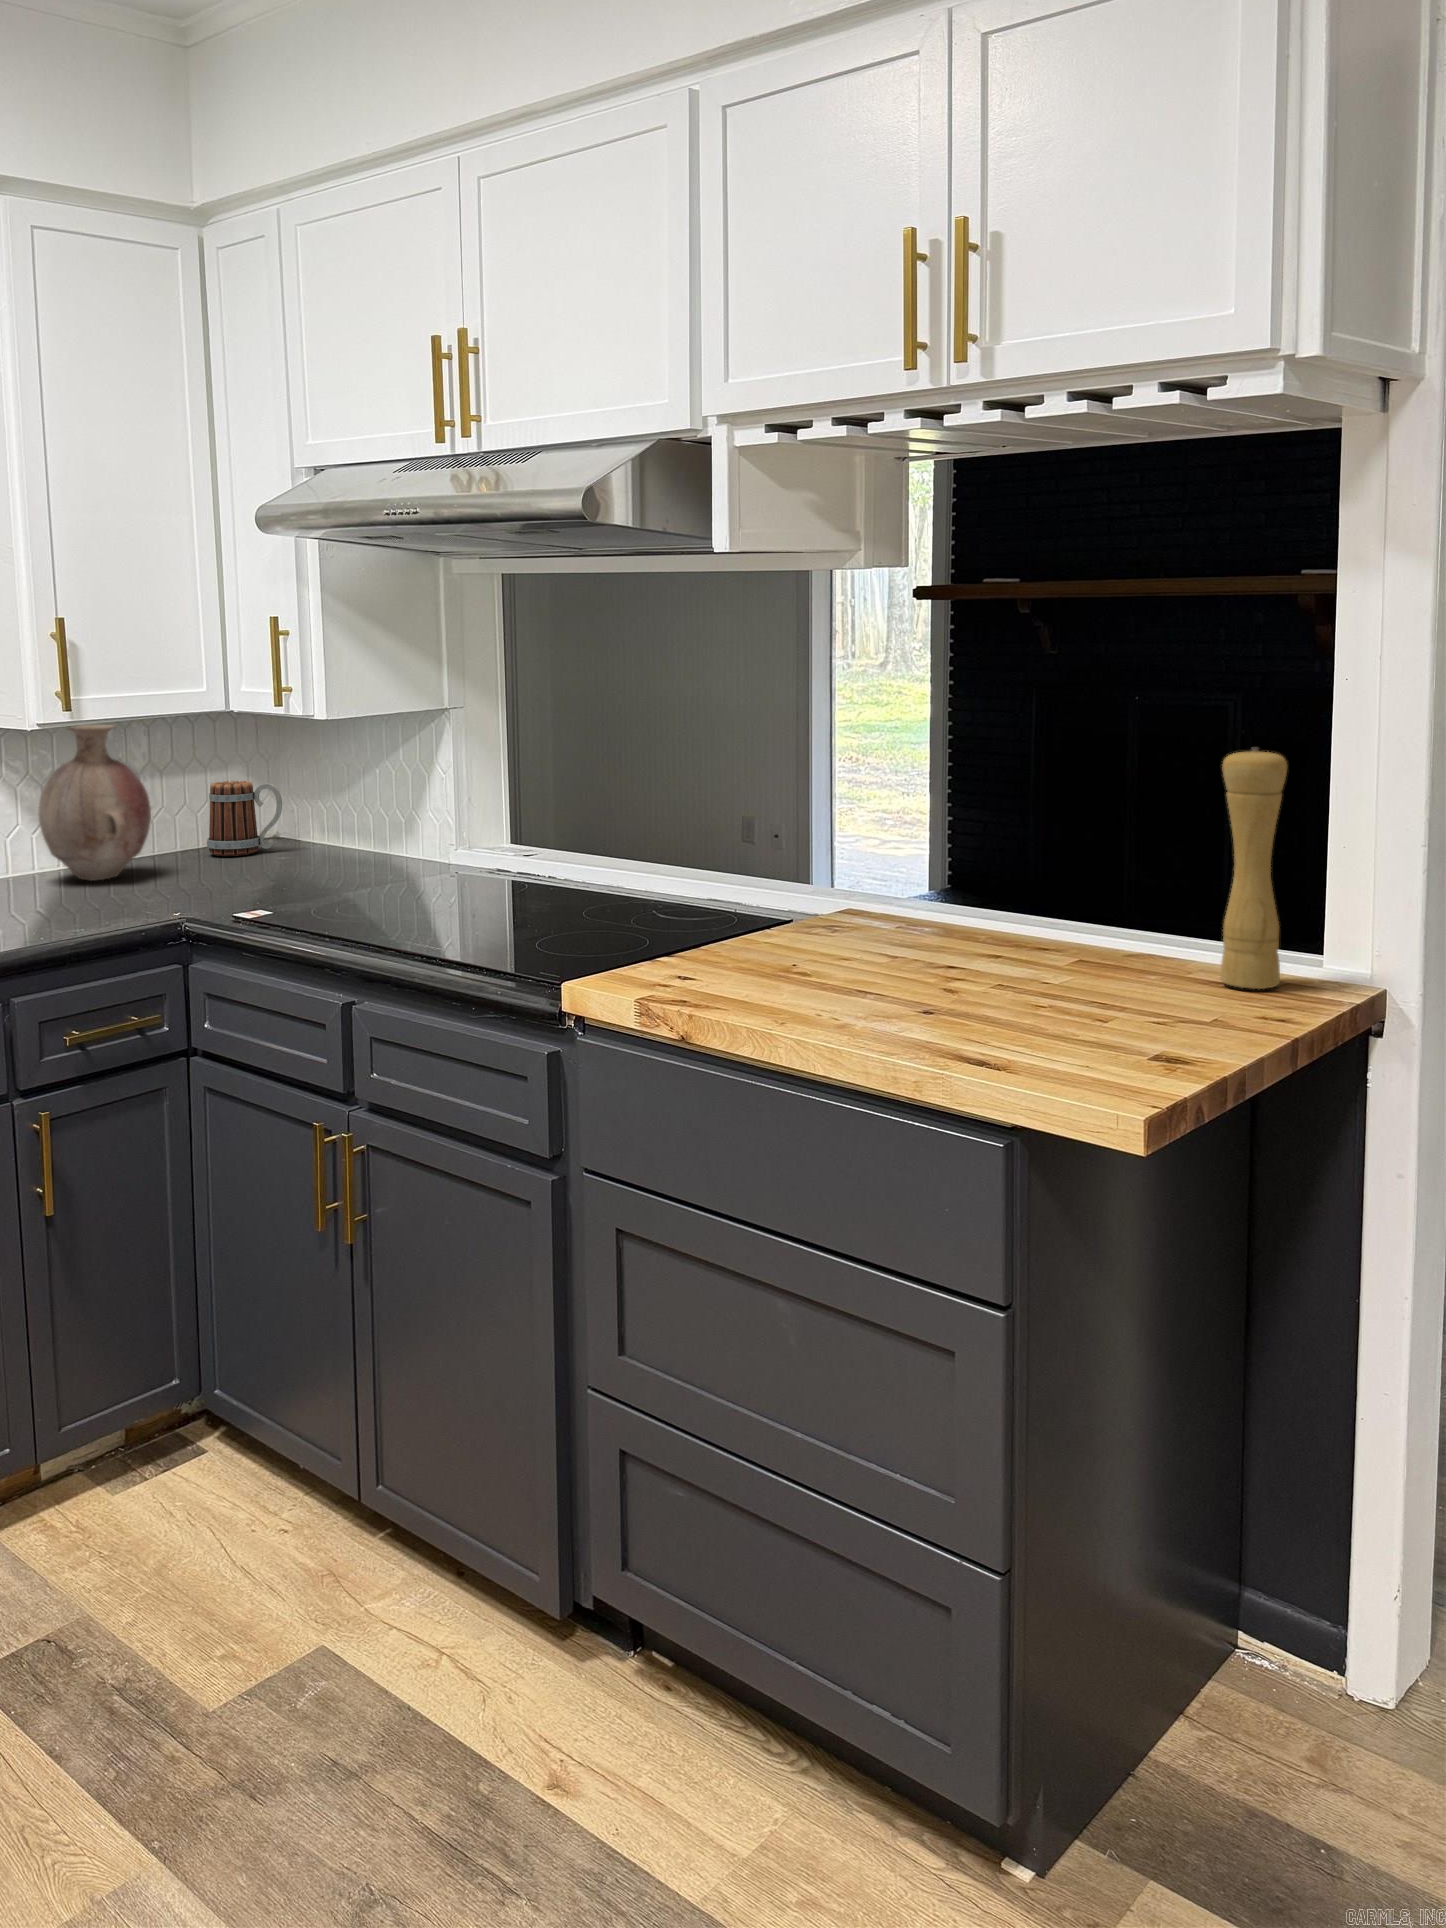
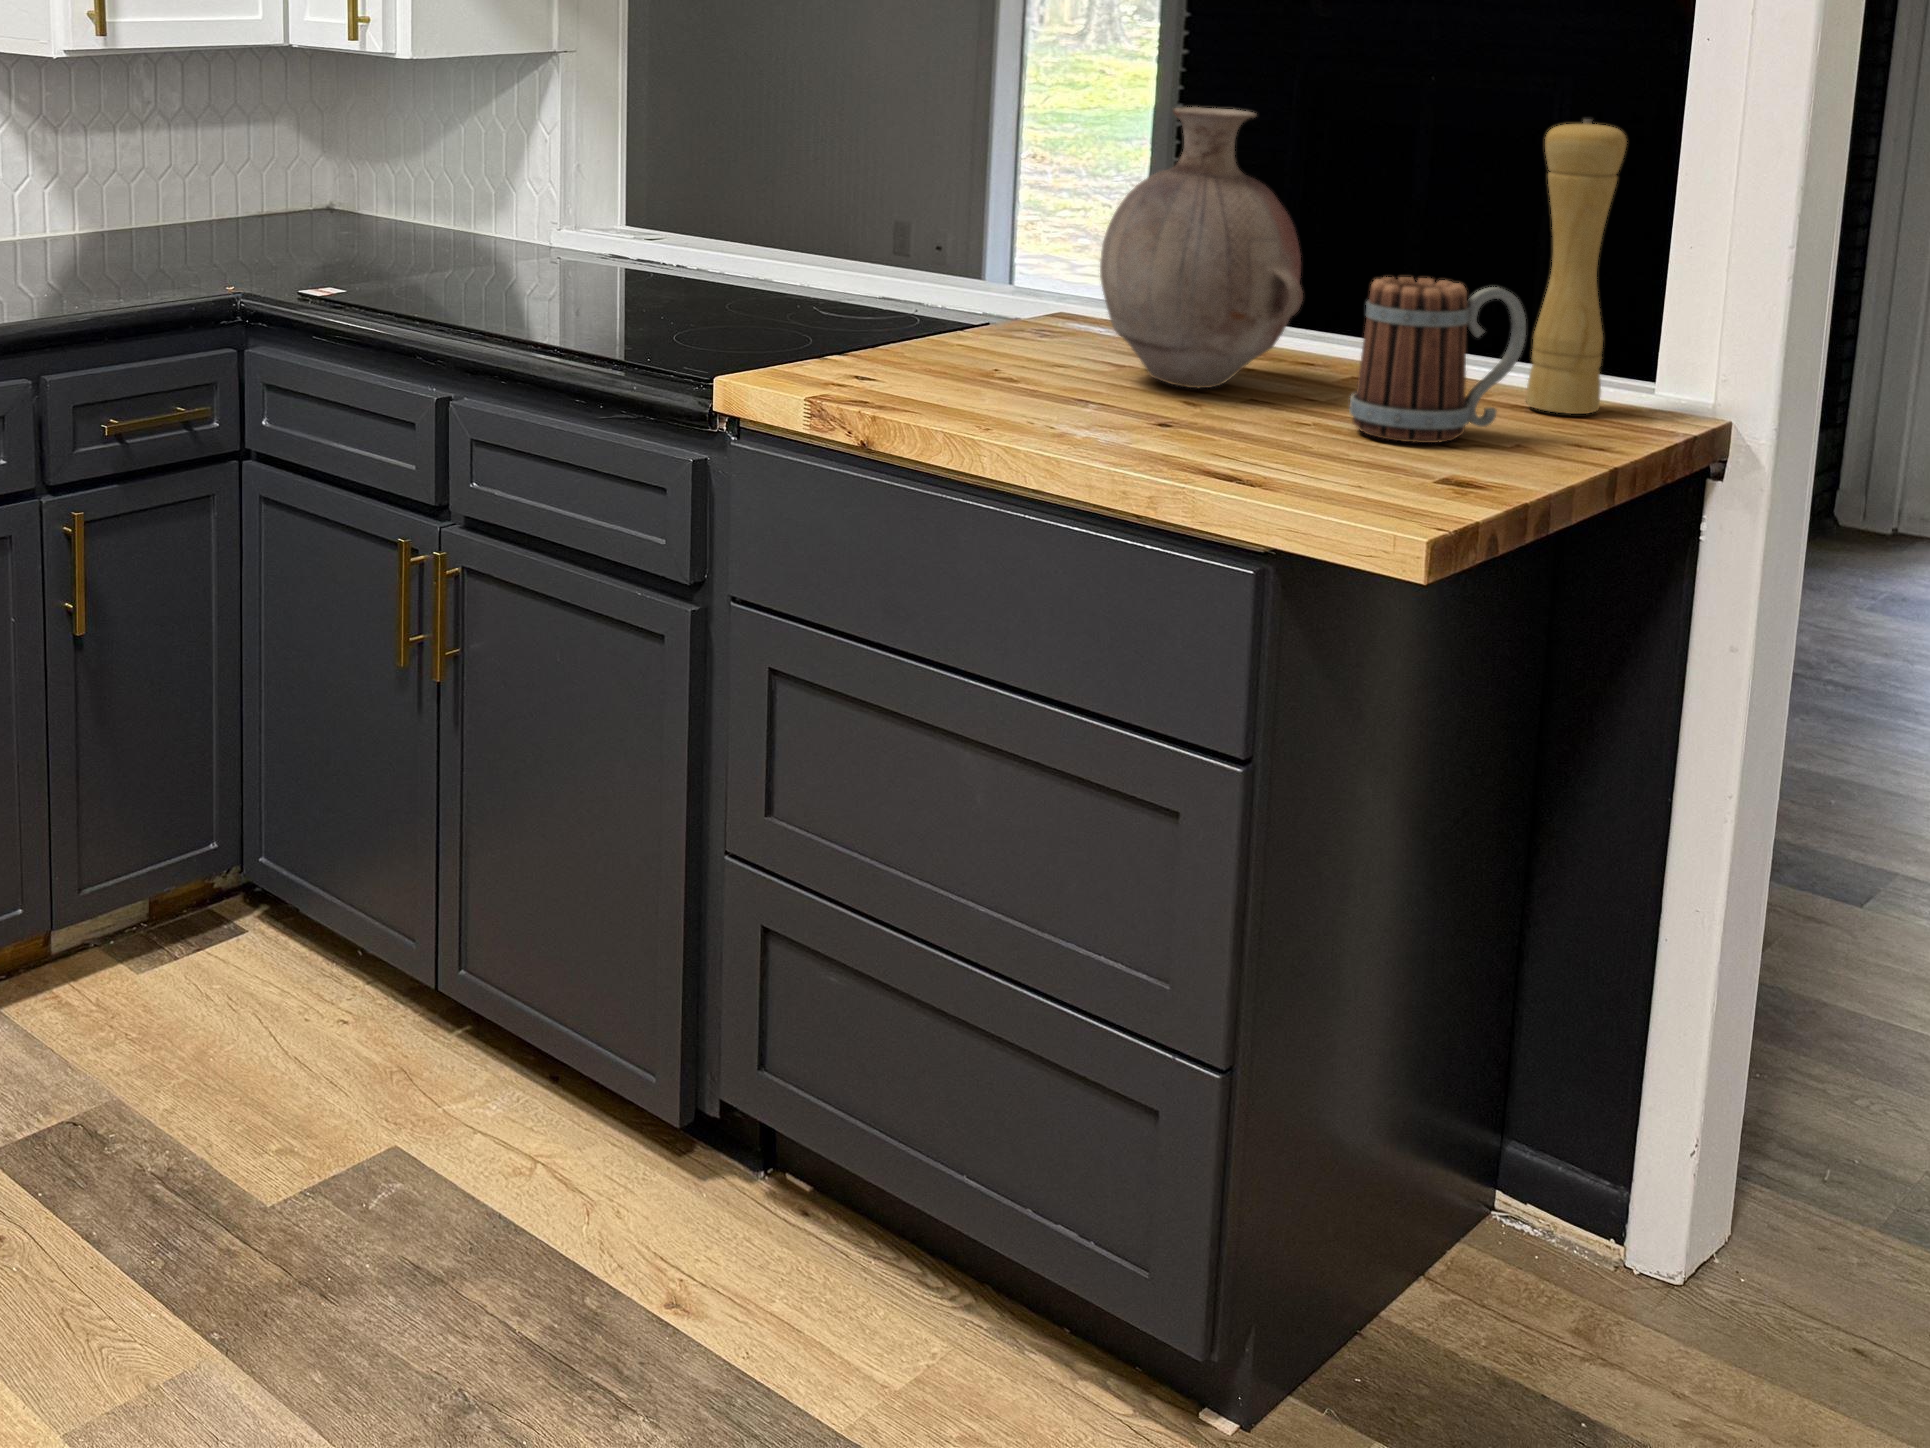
vase: present [38,725,151,881] -> present [1100,107,1303,388]
mug: present [207,781,282,856] -> present [1349,277,1526,443]

